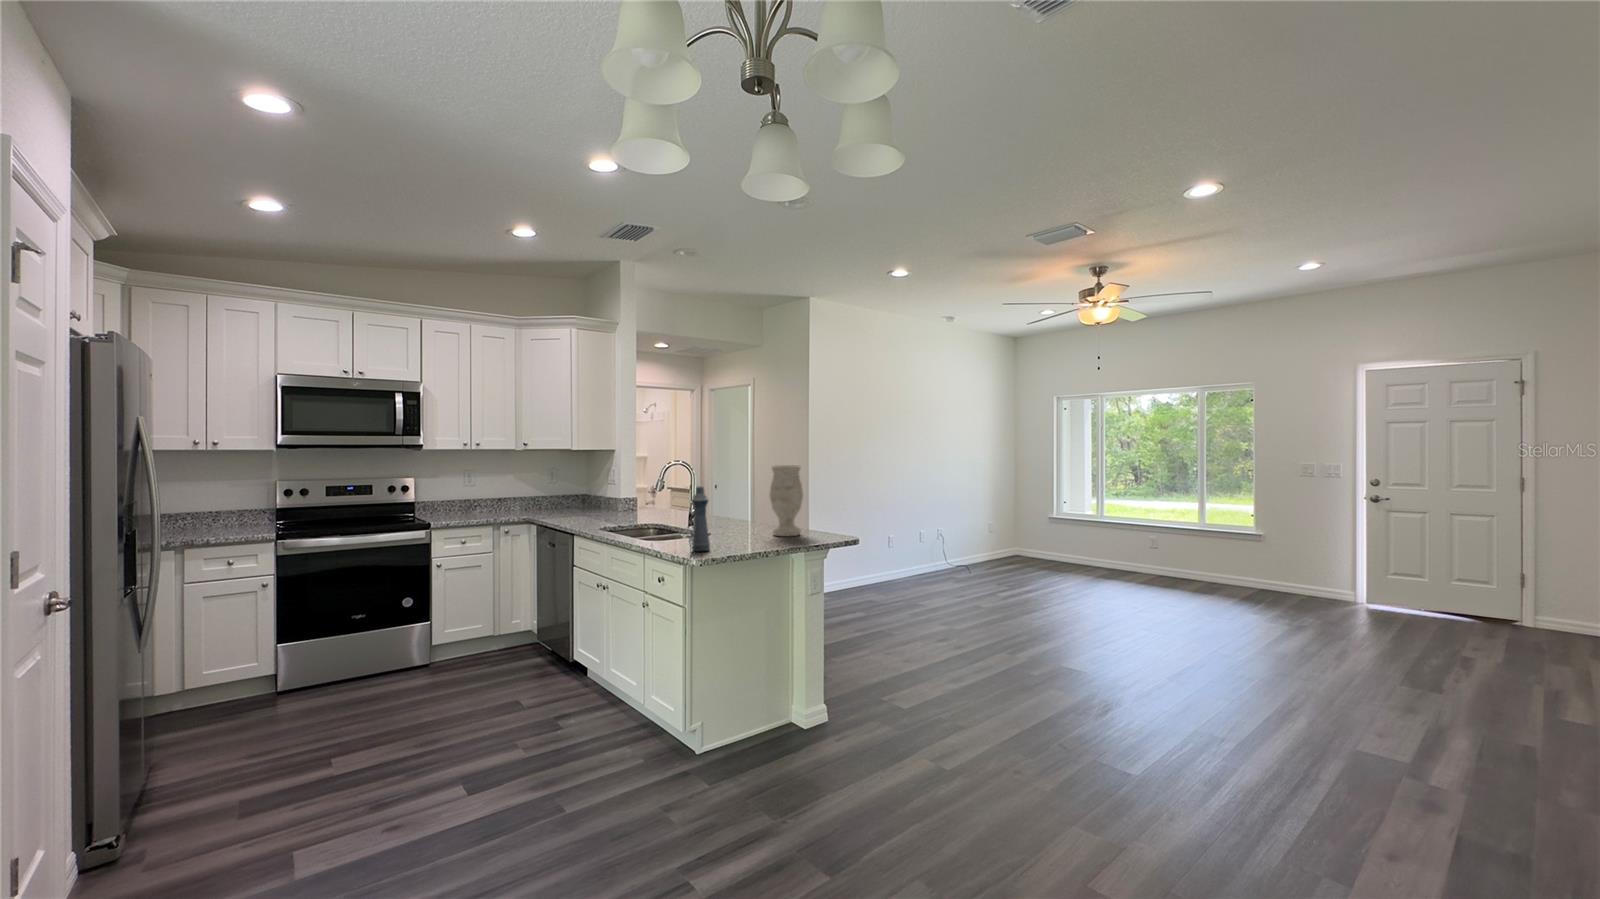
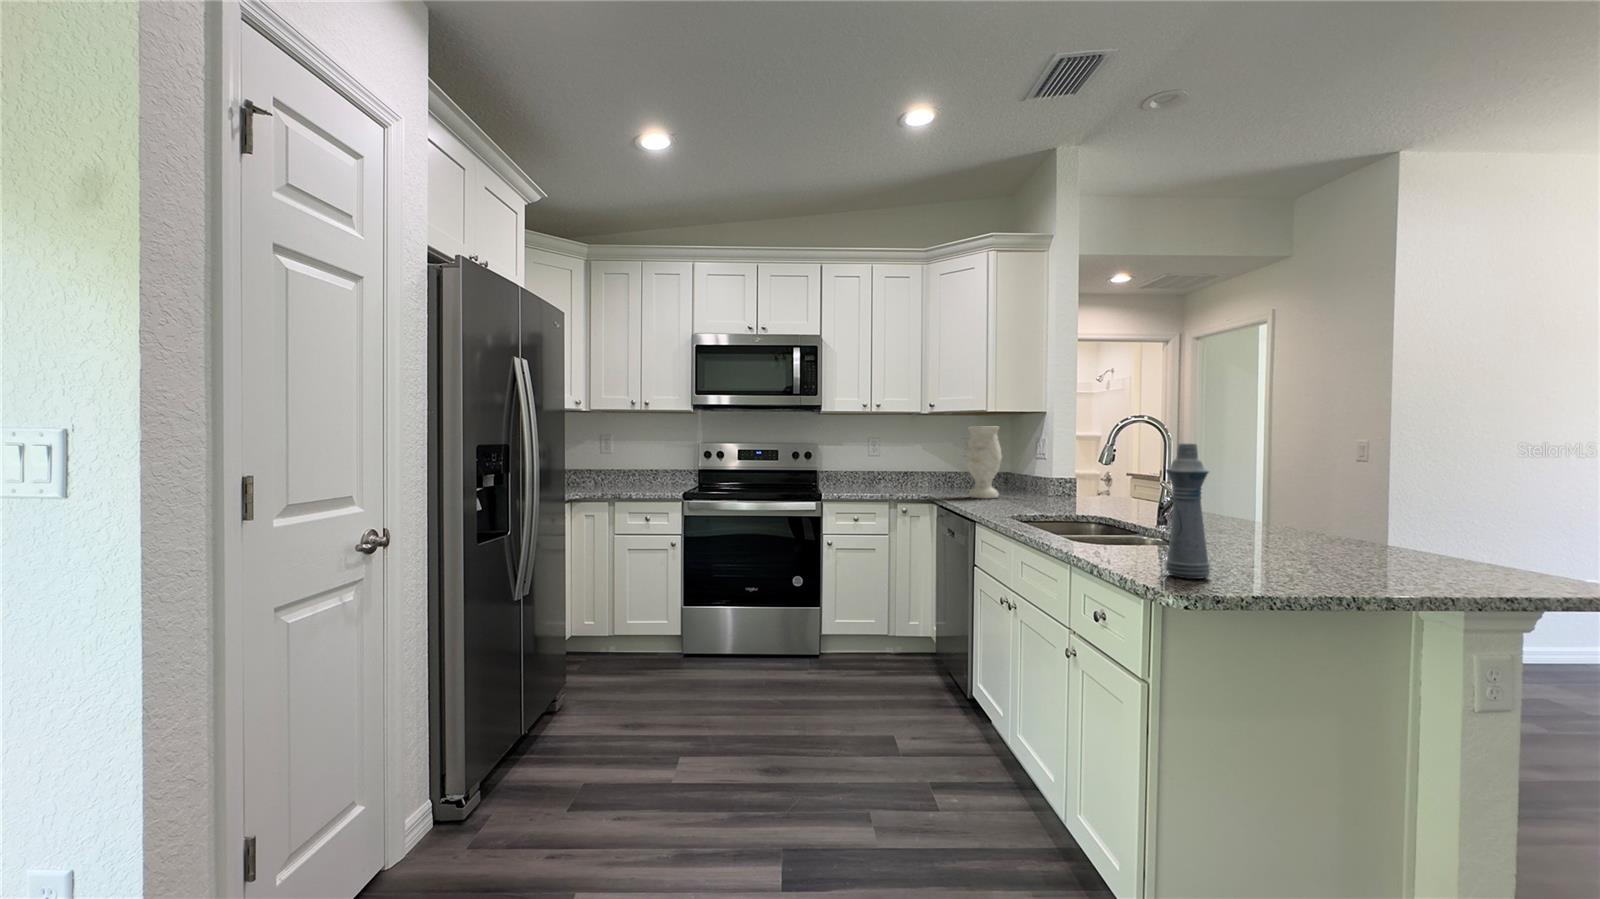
vase: present [769,465,803,536] -> present [966,427,1002,499]

